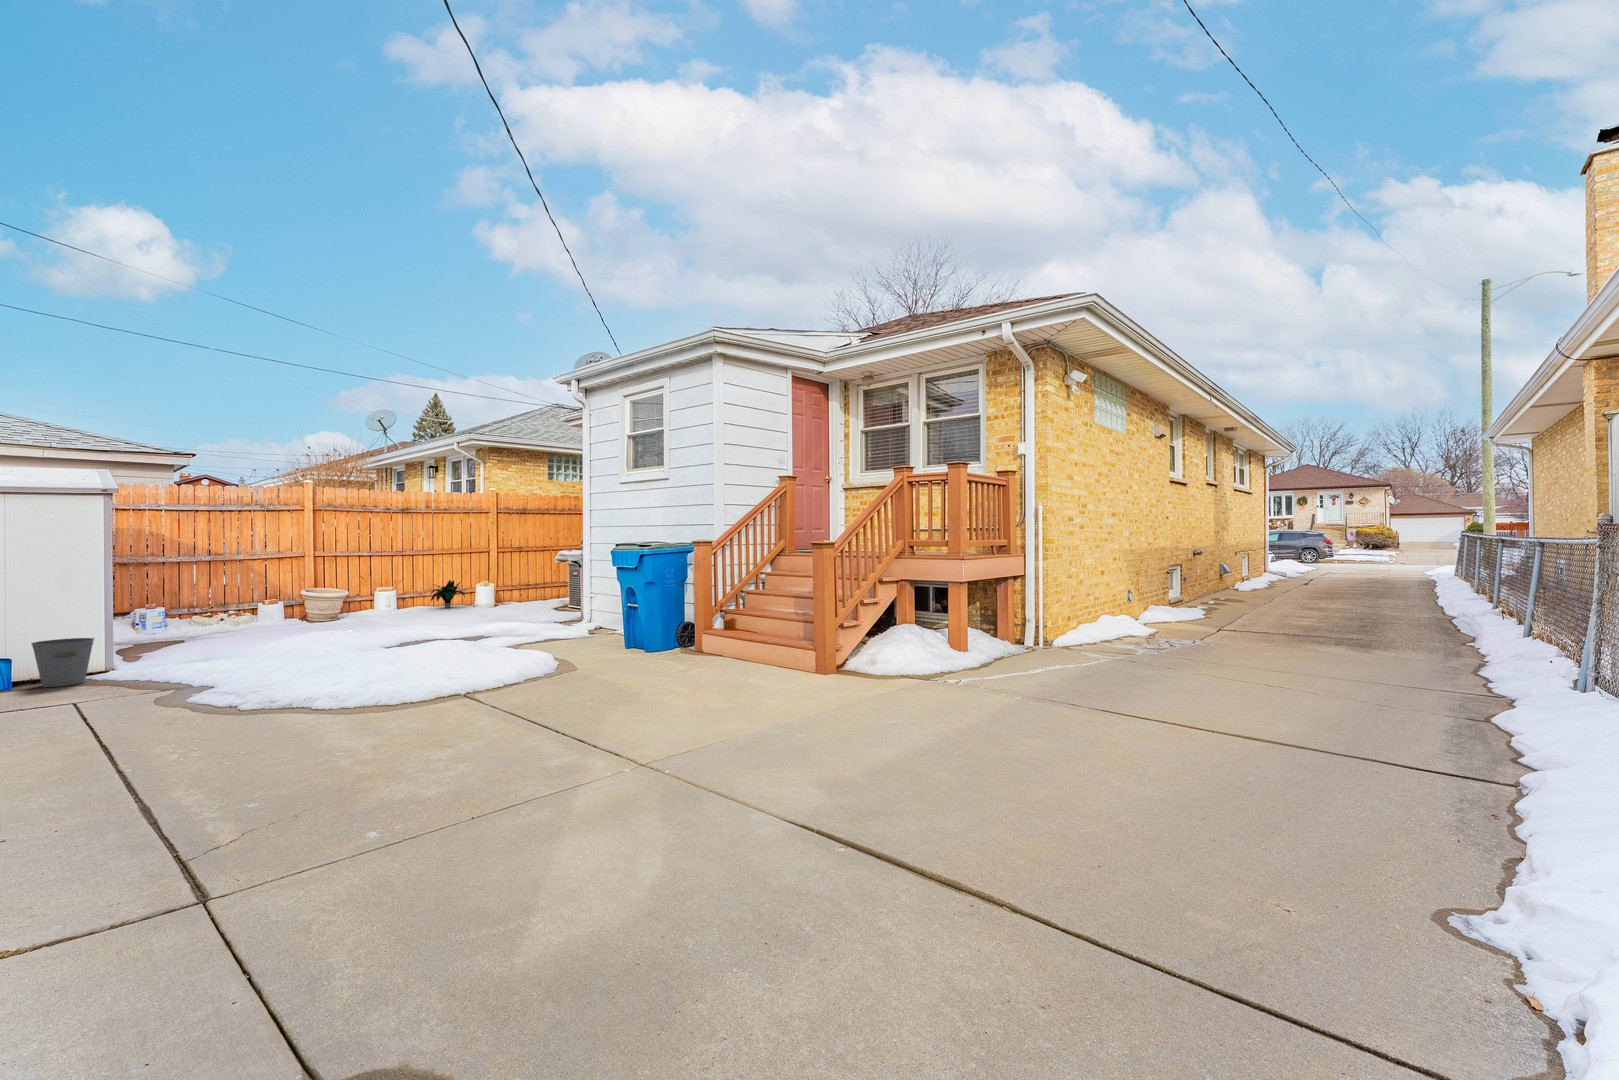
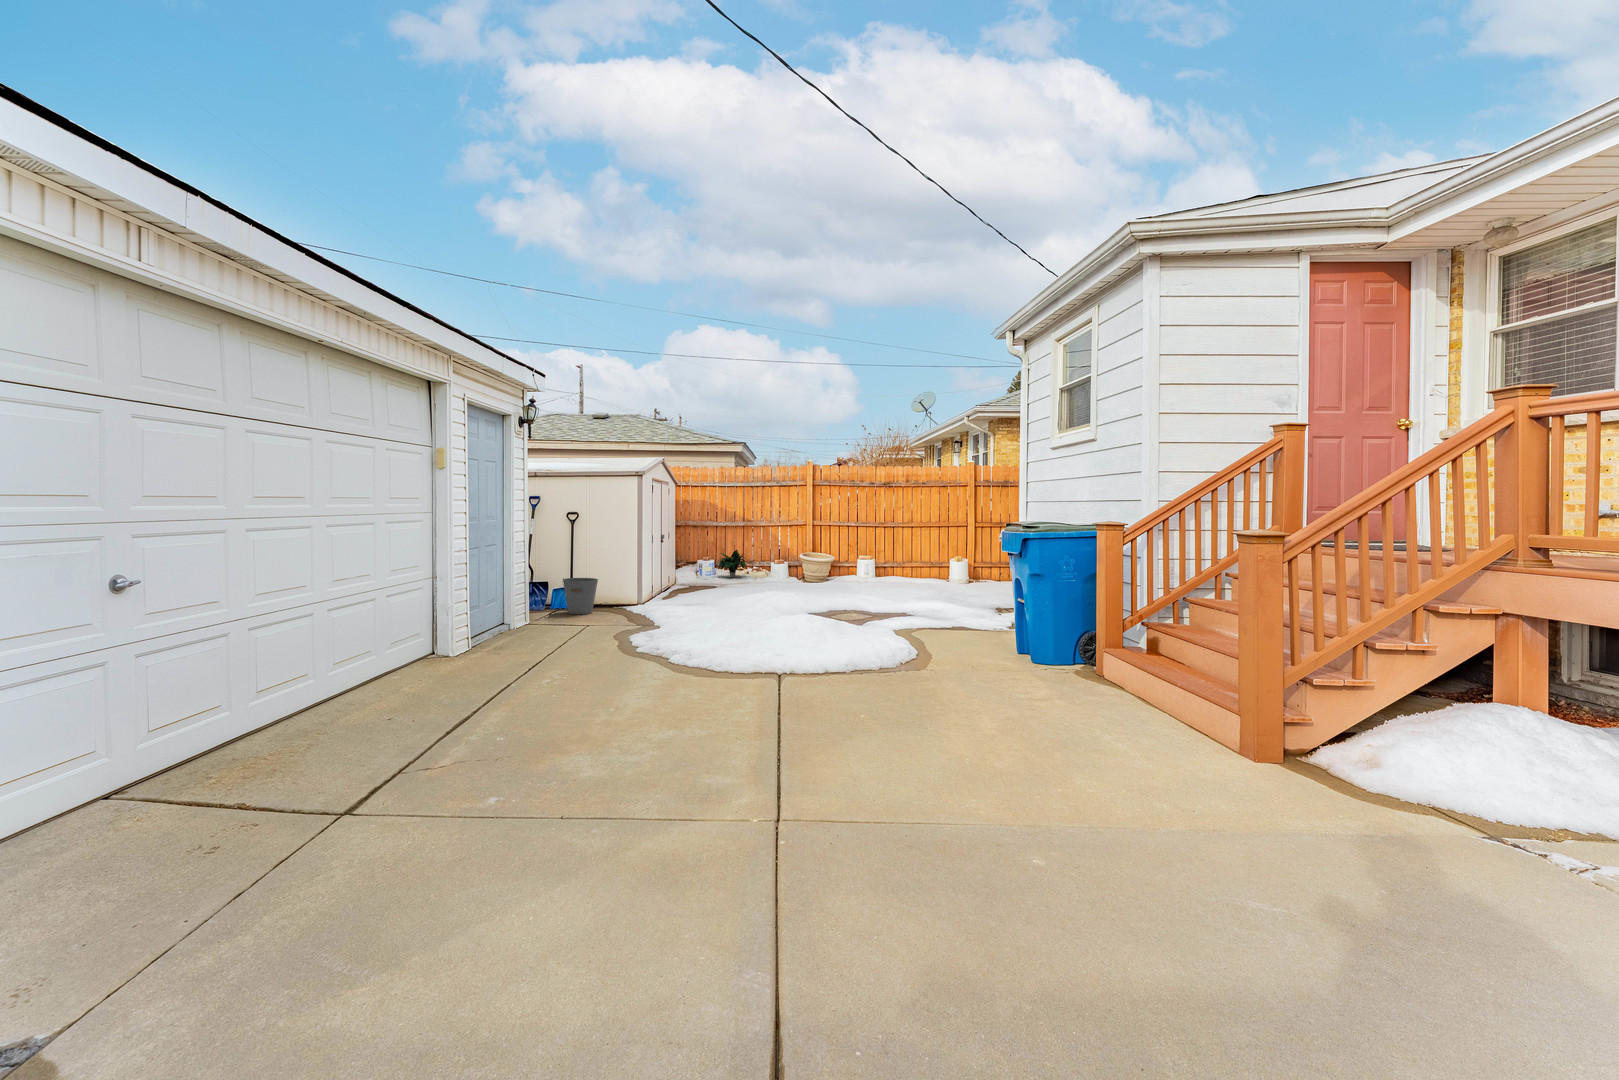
potted plant: present [431,580,465,608] -> present [718,550,747,578]

